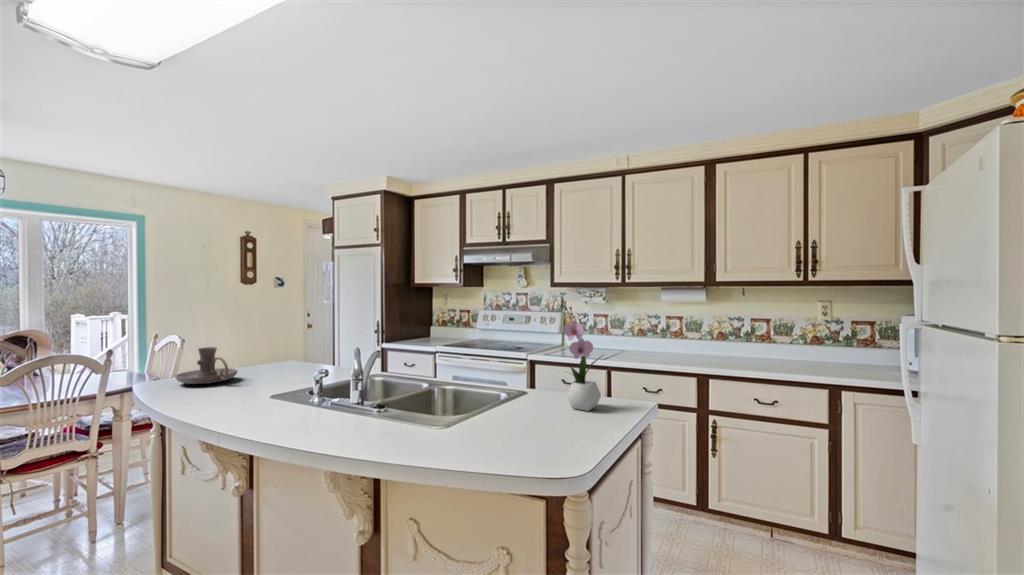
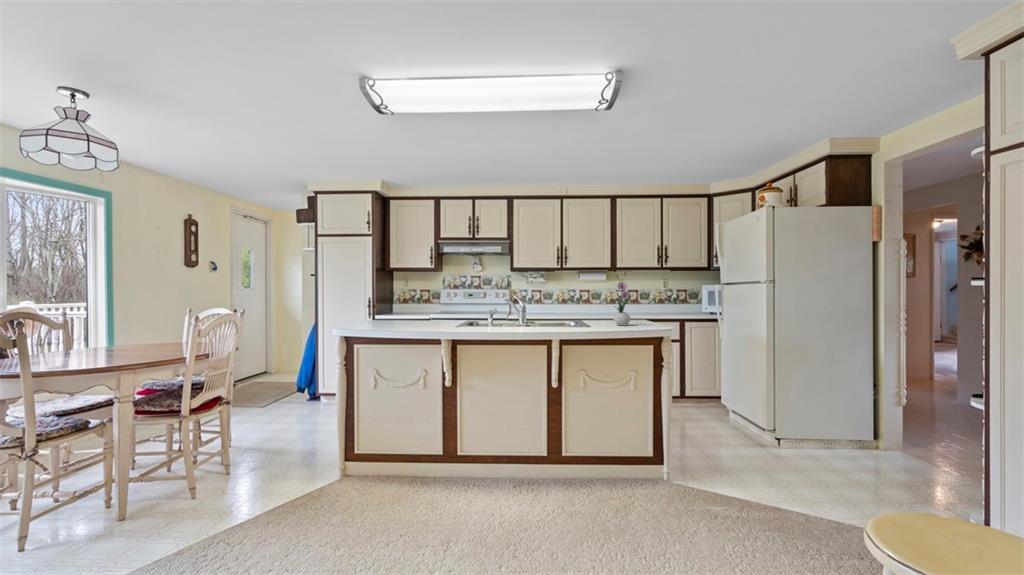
candle holder: present [176,347,237,384] -> none [353,306,400,332]

